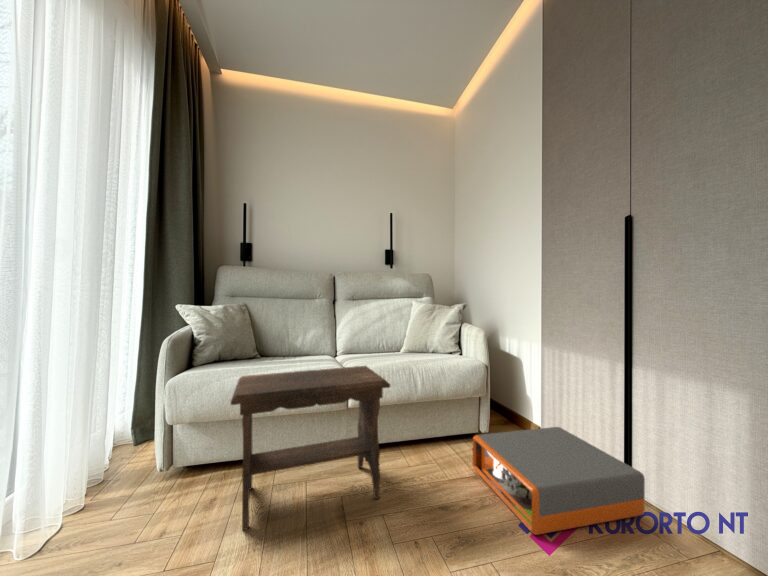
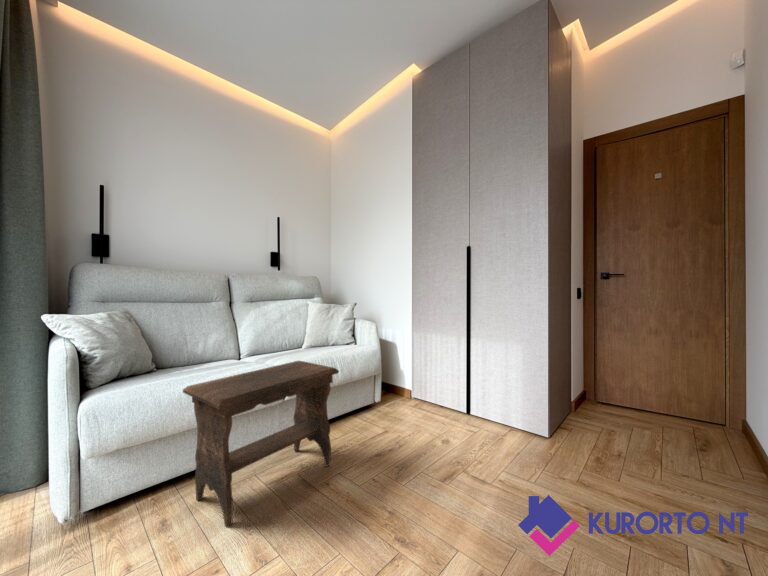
storage box: present [473,427,645,535] -> none [382,386,482,451]

